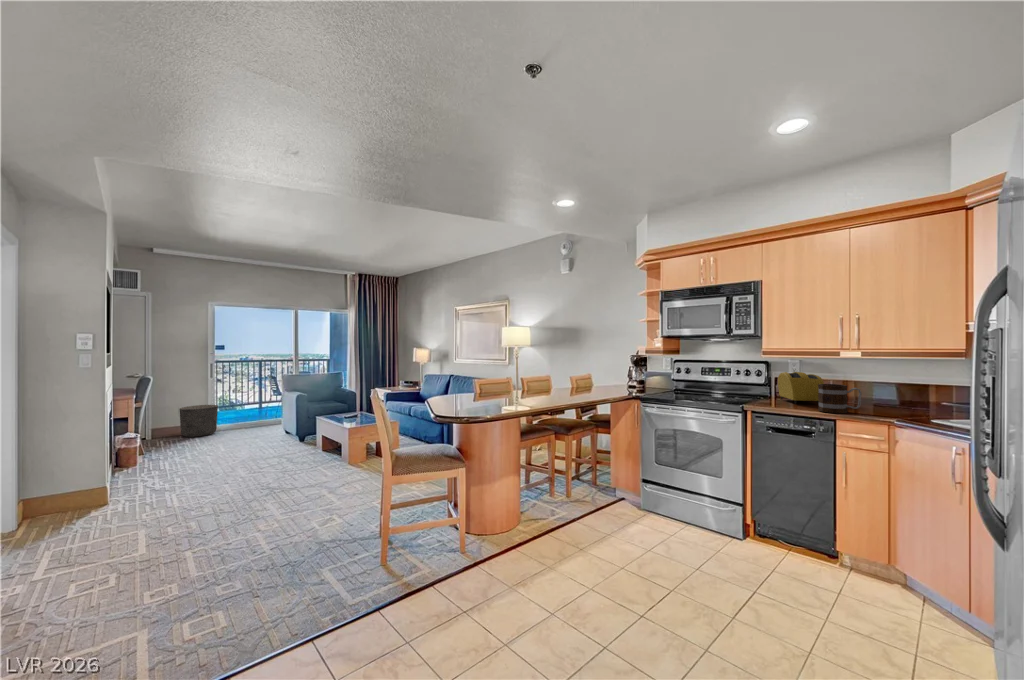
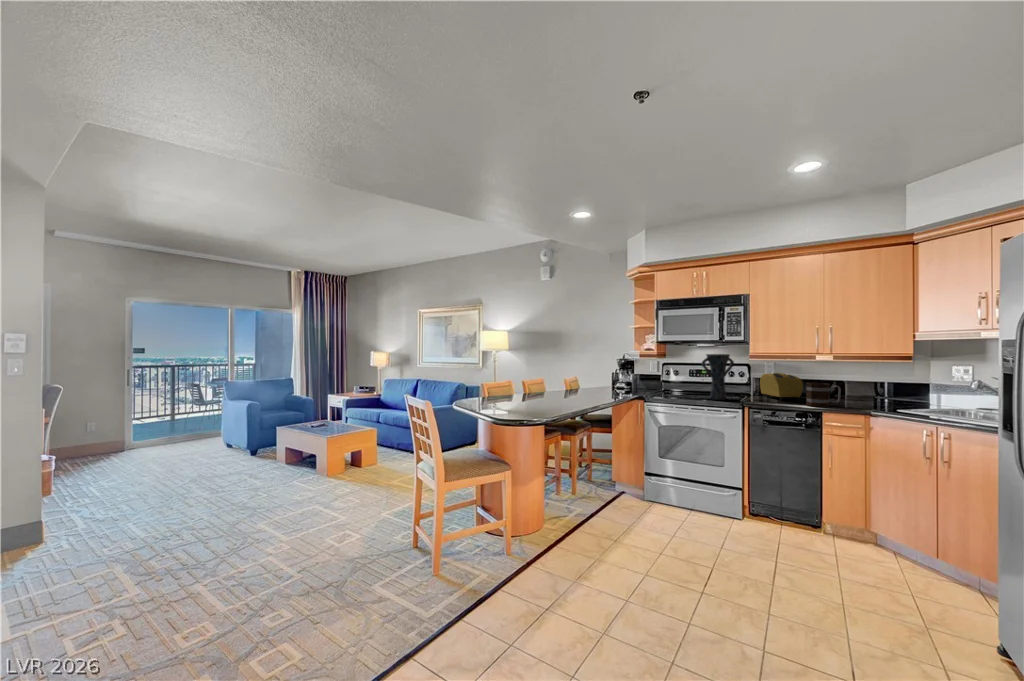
vase: none [701,350,743,402] -> present [702,354,734,400]
planter: present [179,405,218,437] -> none [91,417,141,456]

